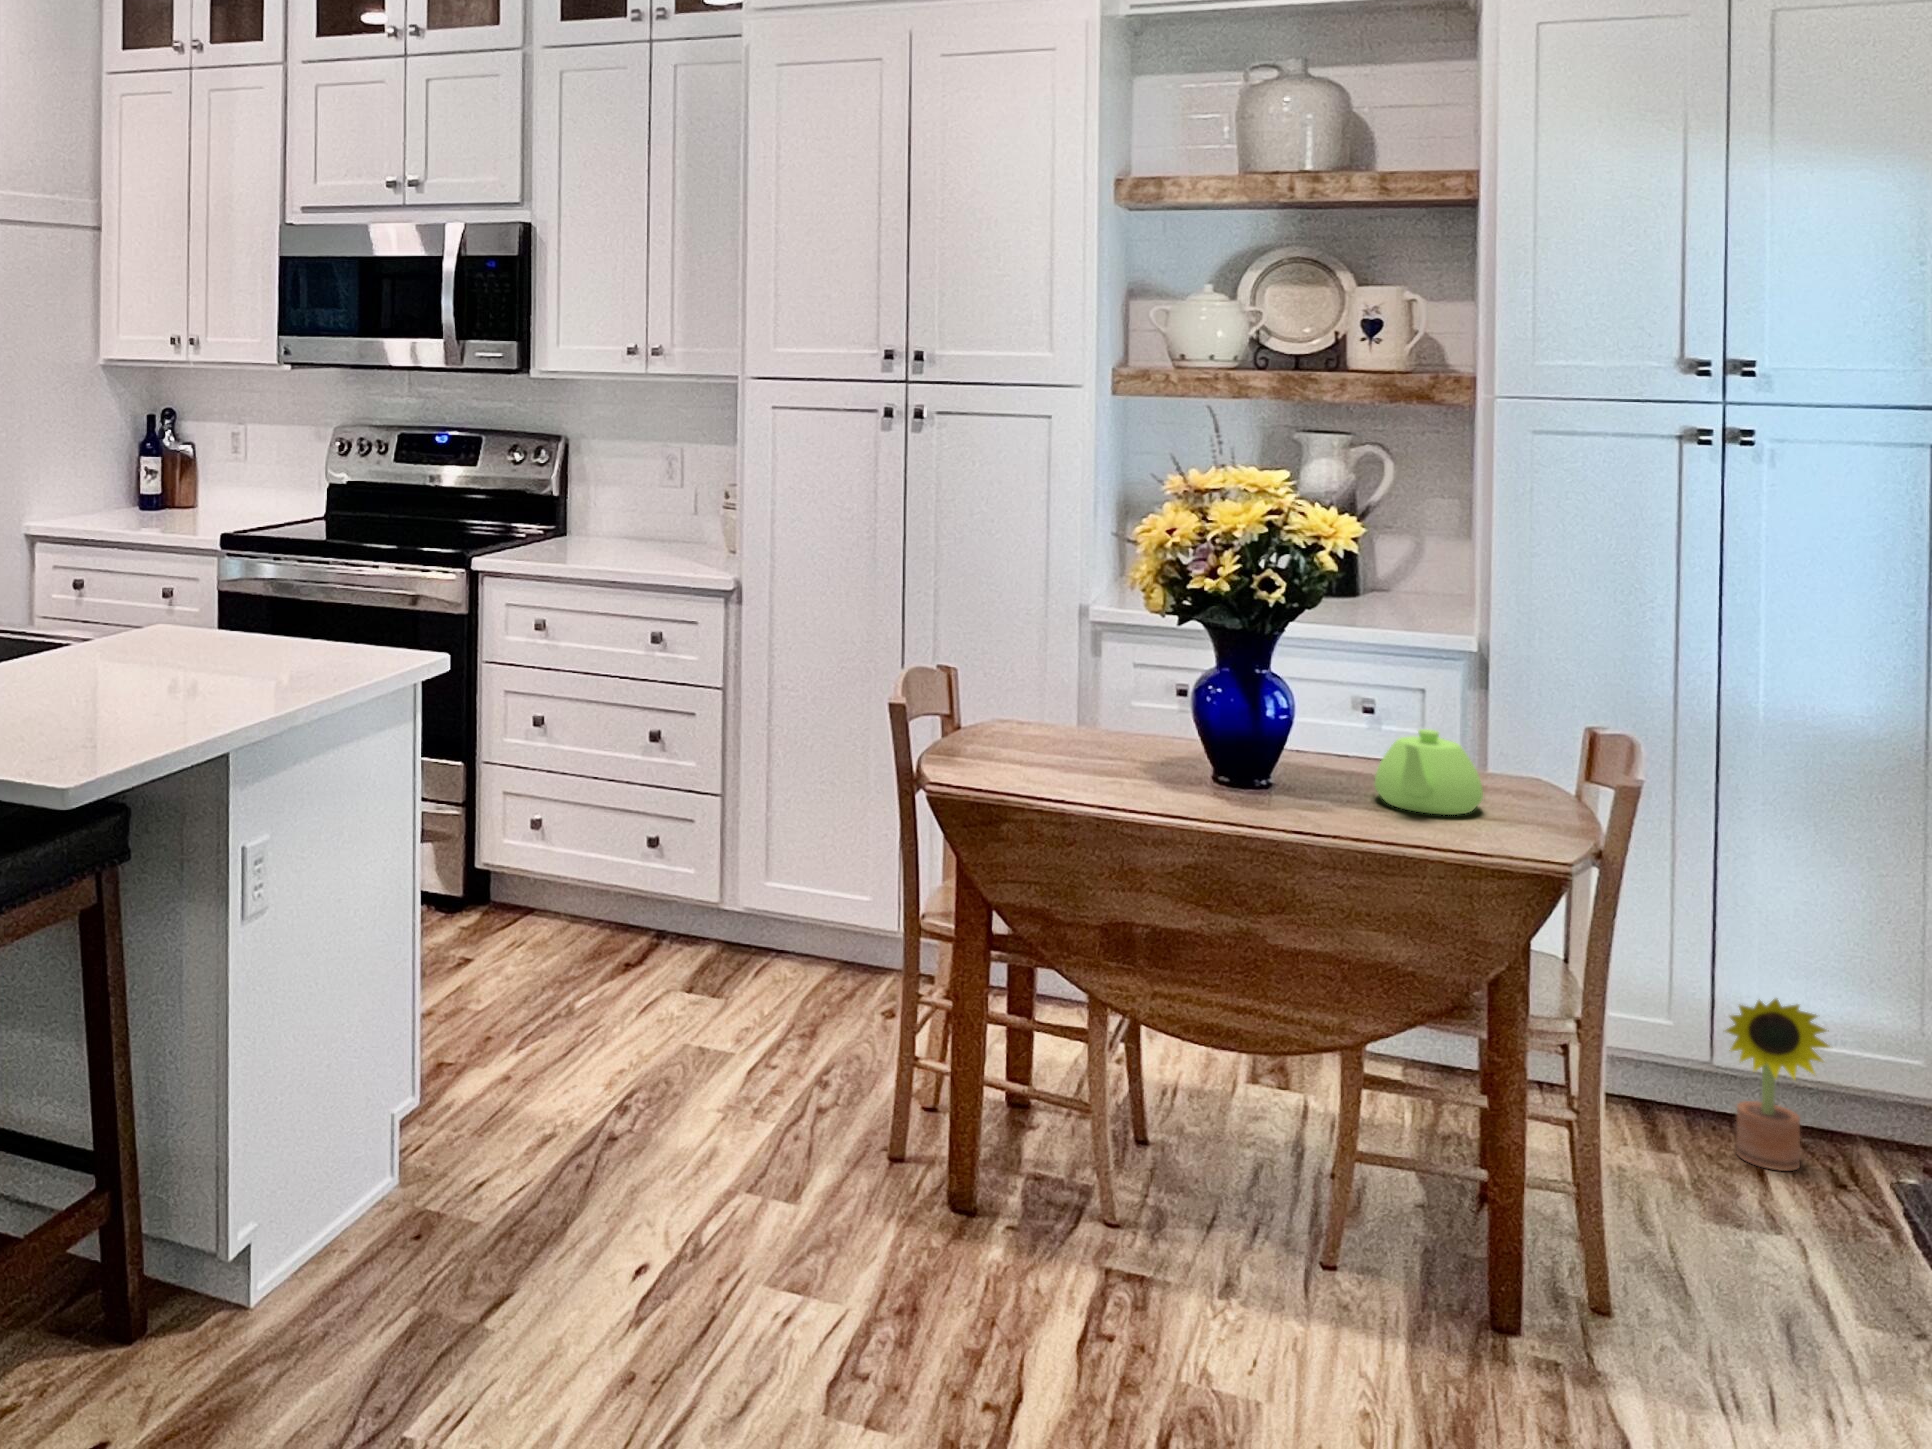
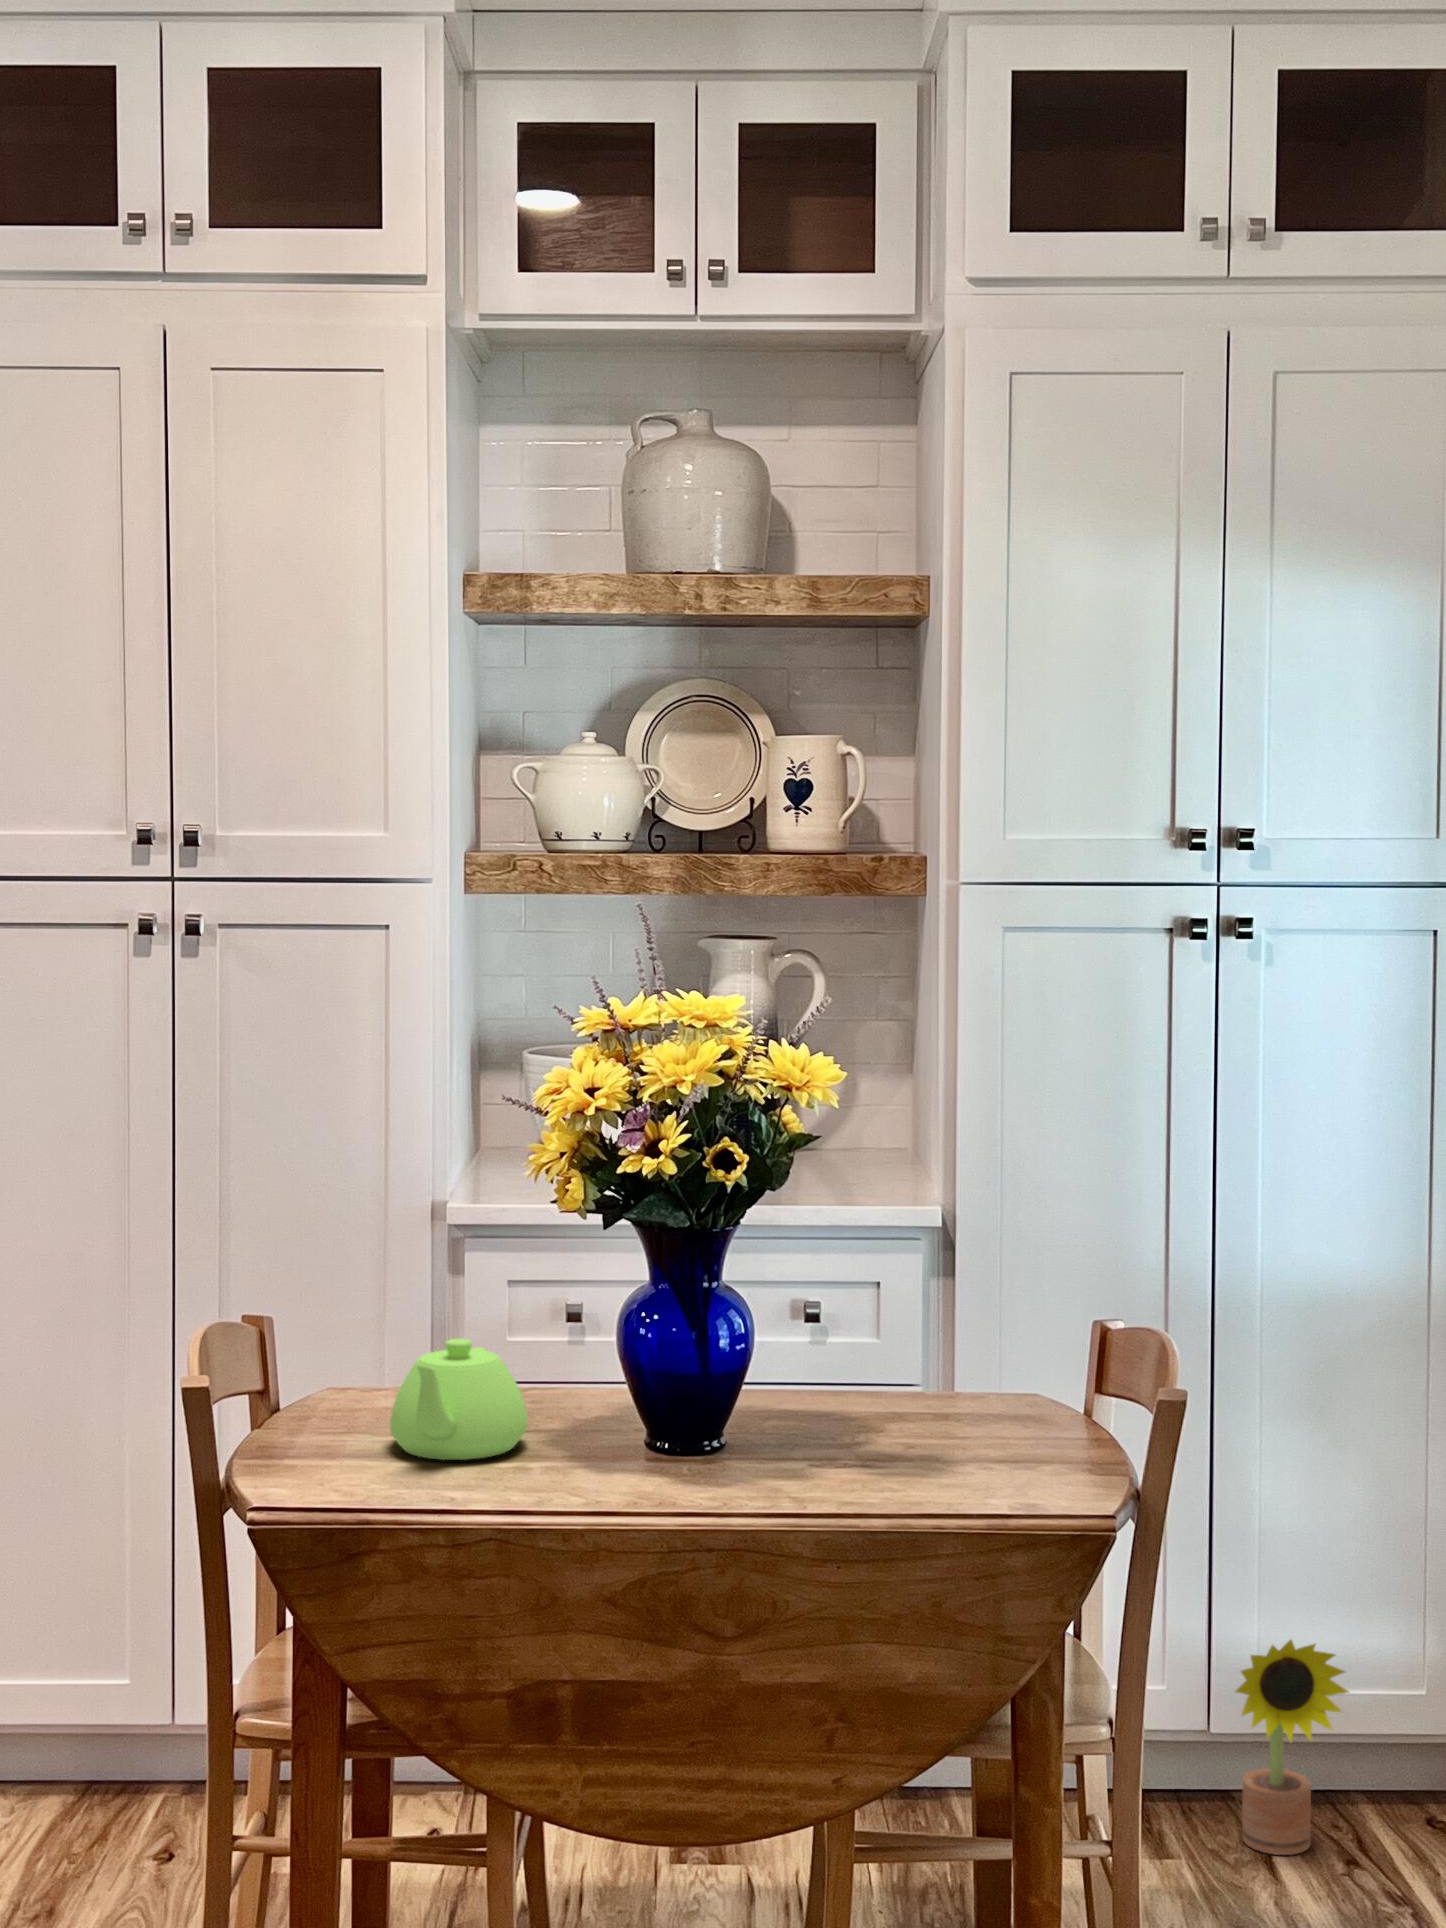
teapot: present [1375,729,1483,815] -> present [390,1339,528,1460]

